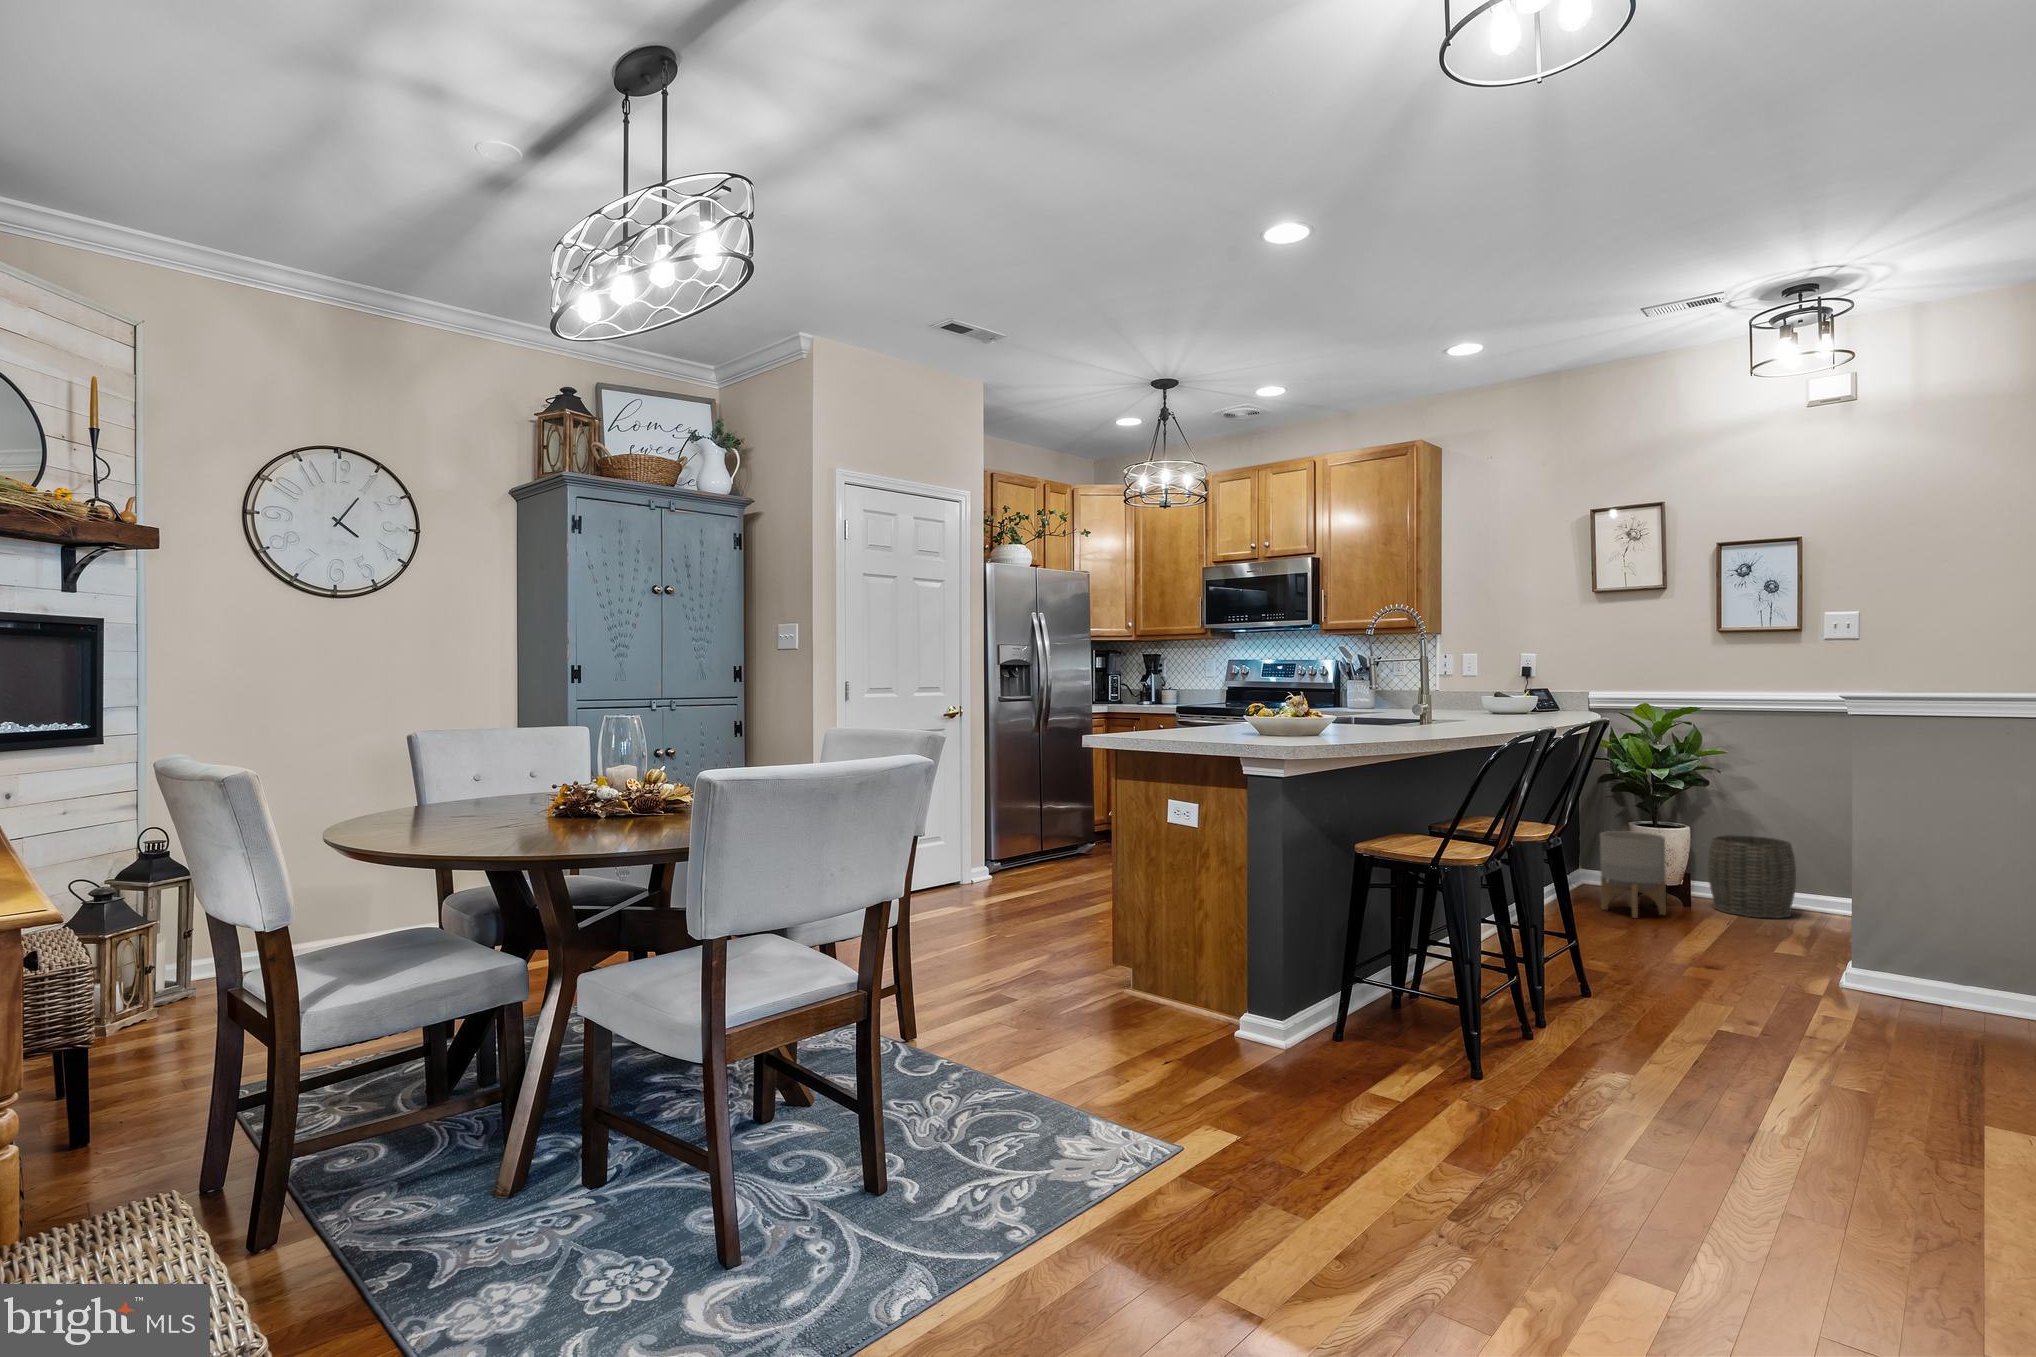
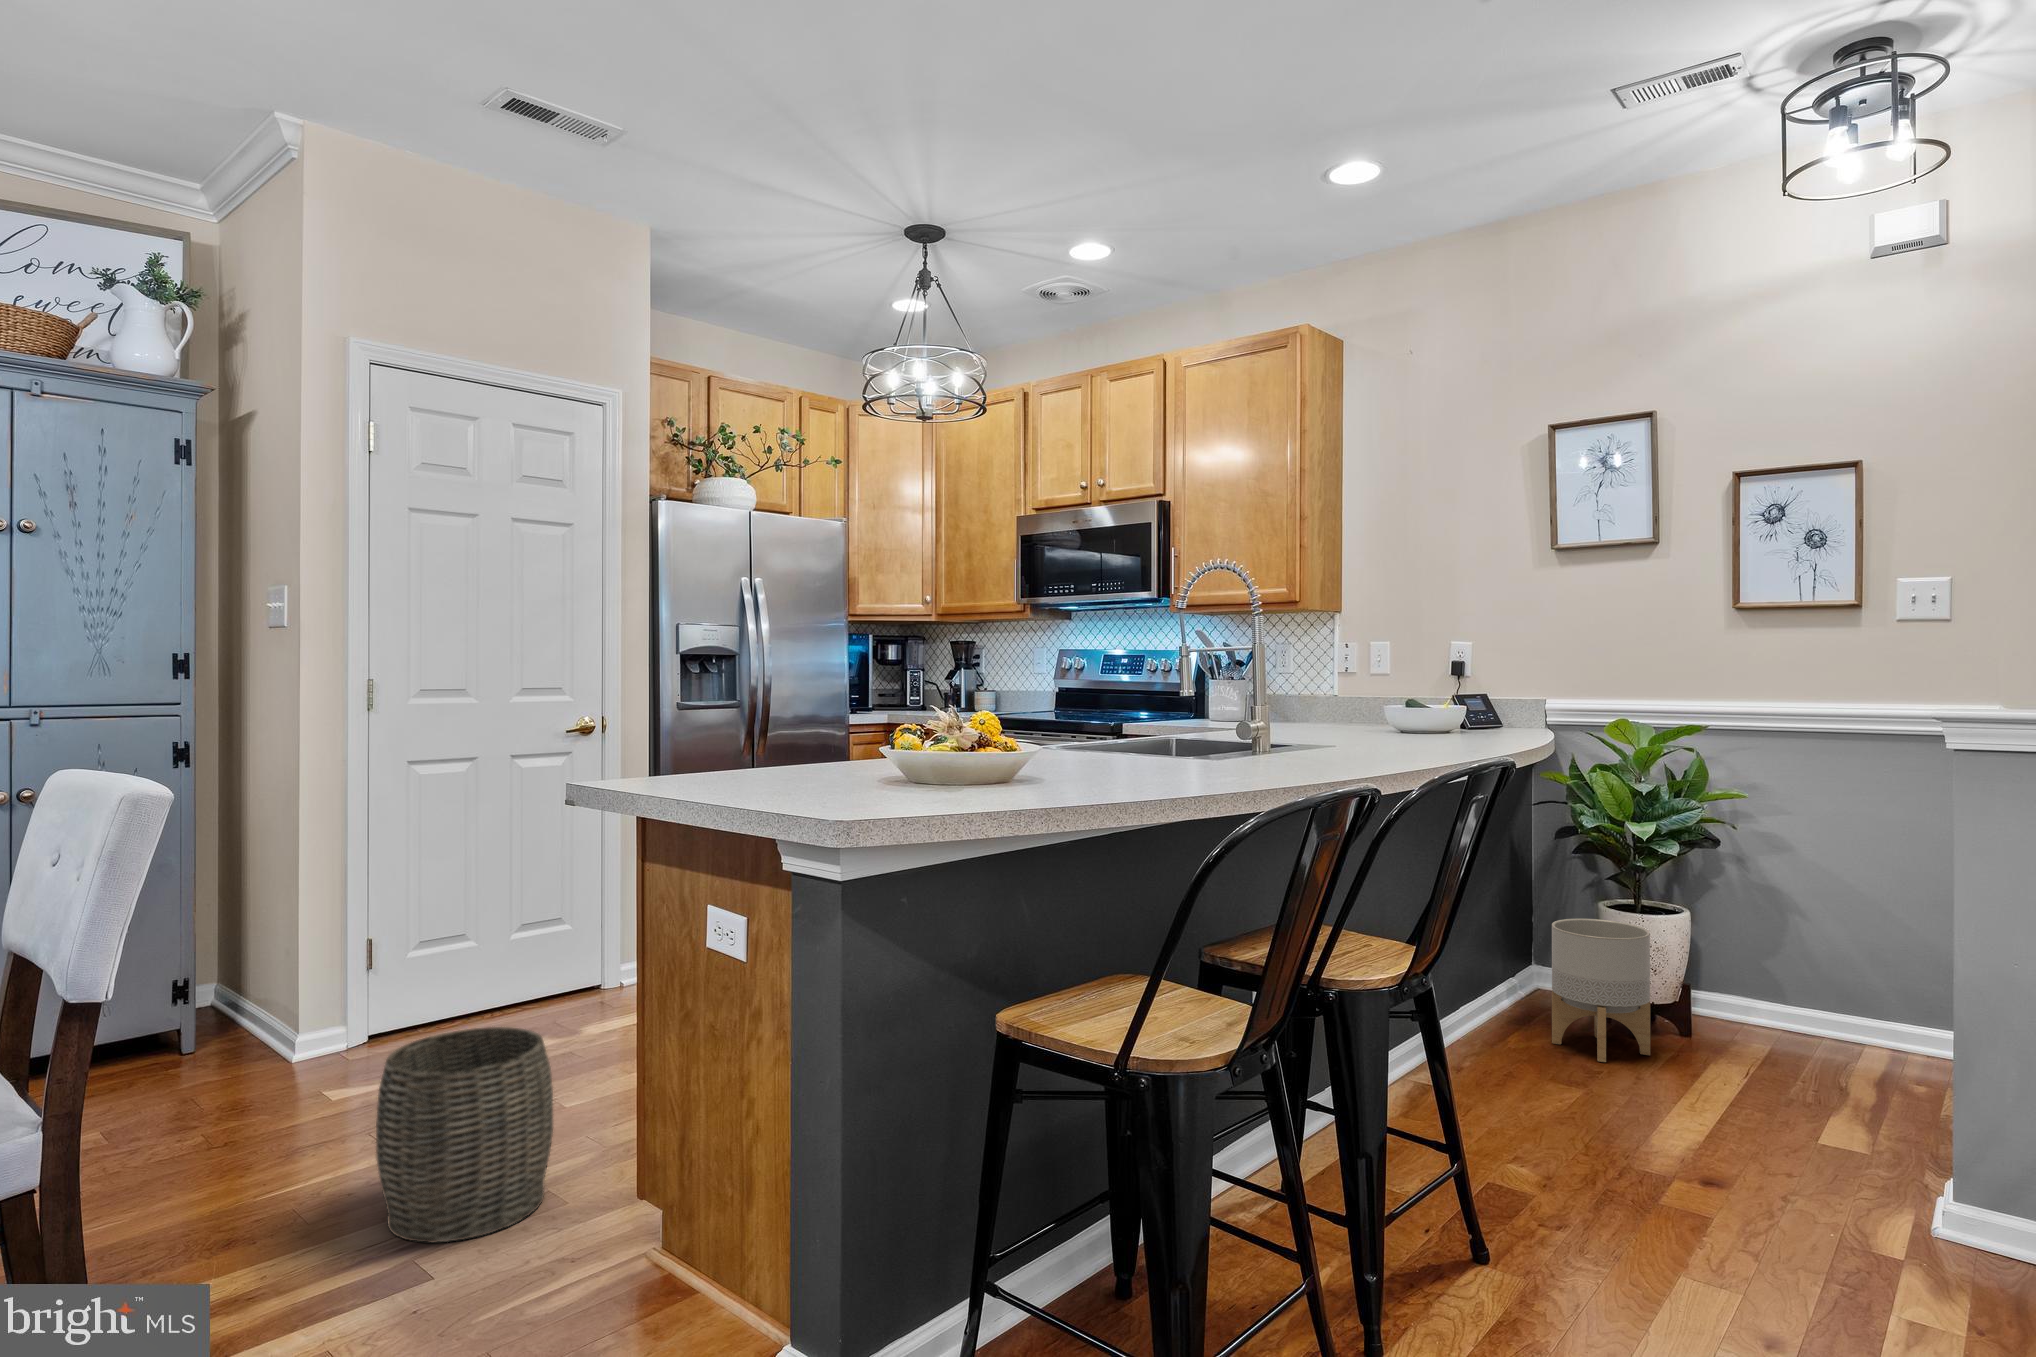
woven basket: present [1708,835,1796,918] -> present [376,1027,553,1243]

